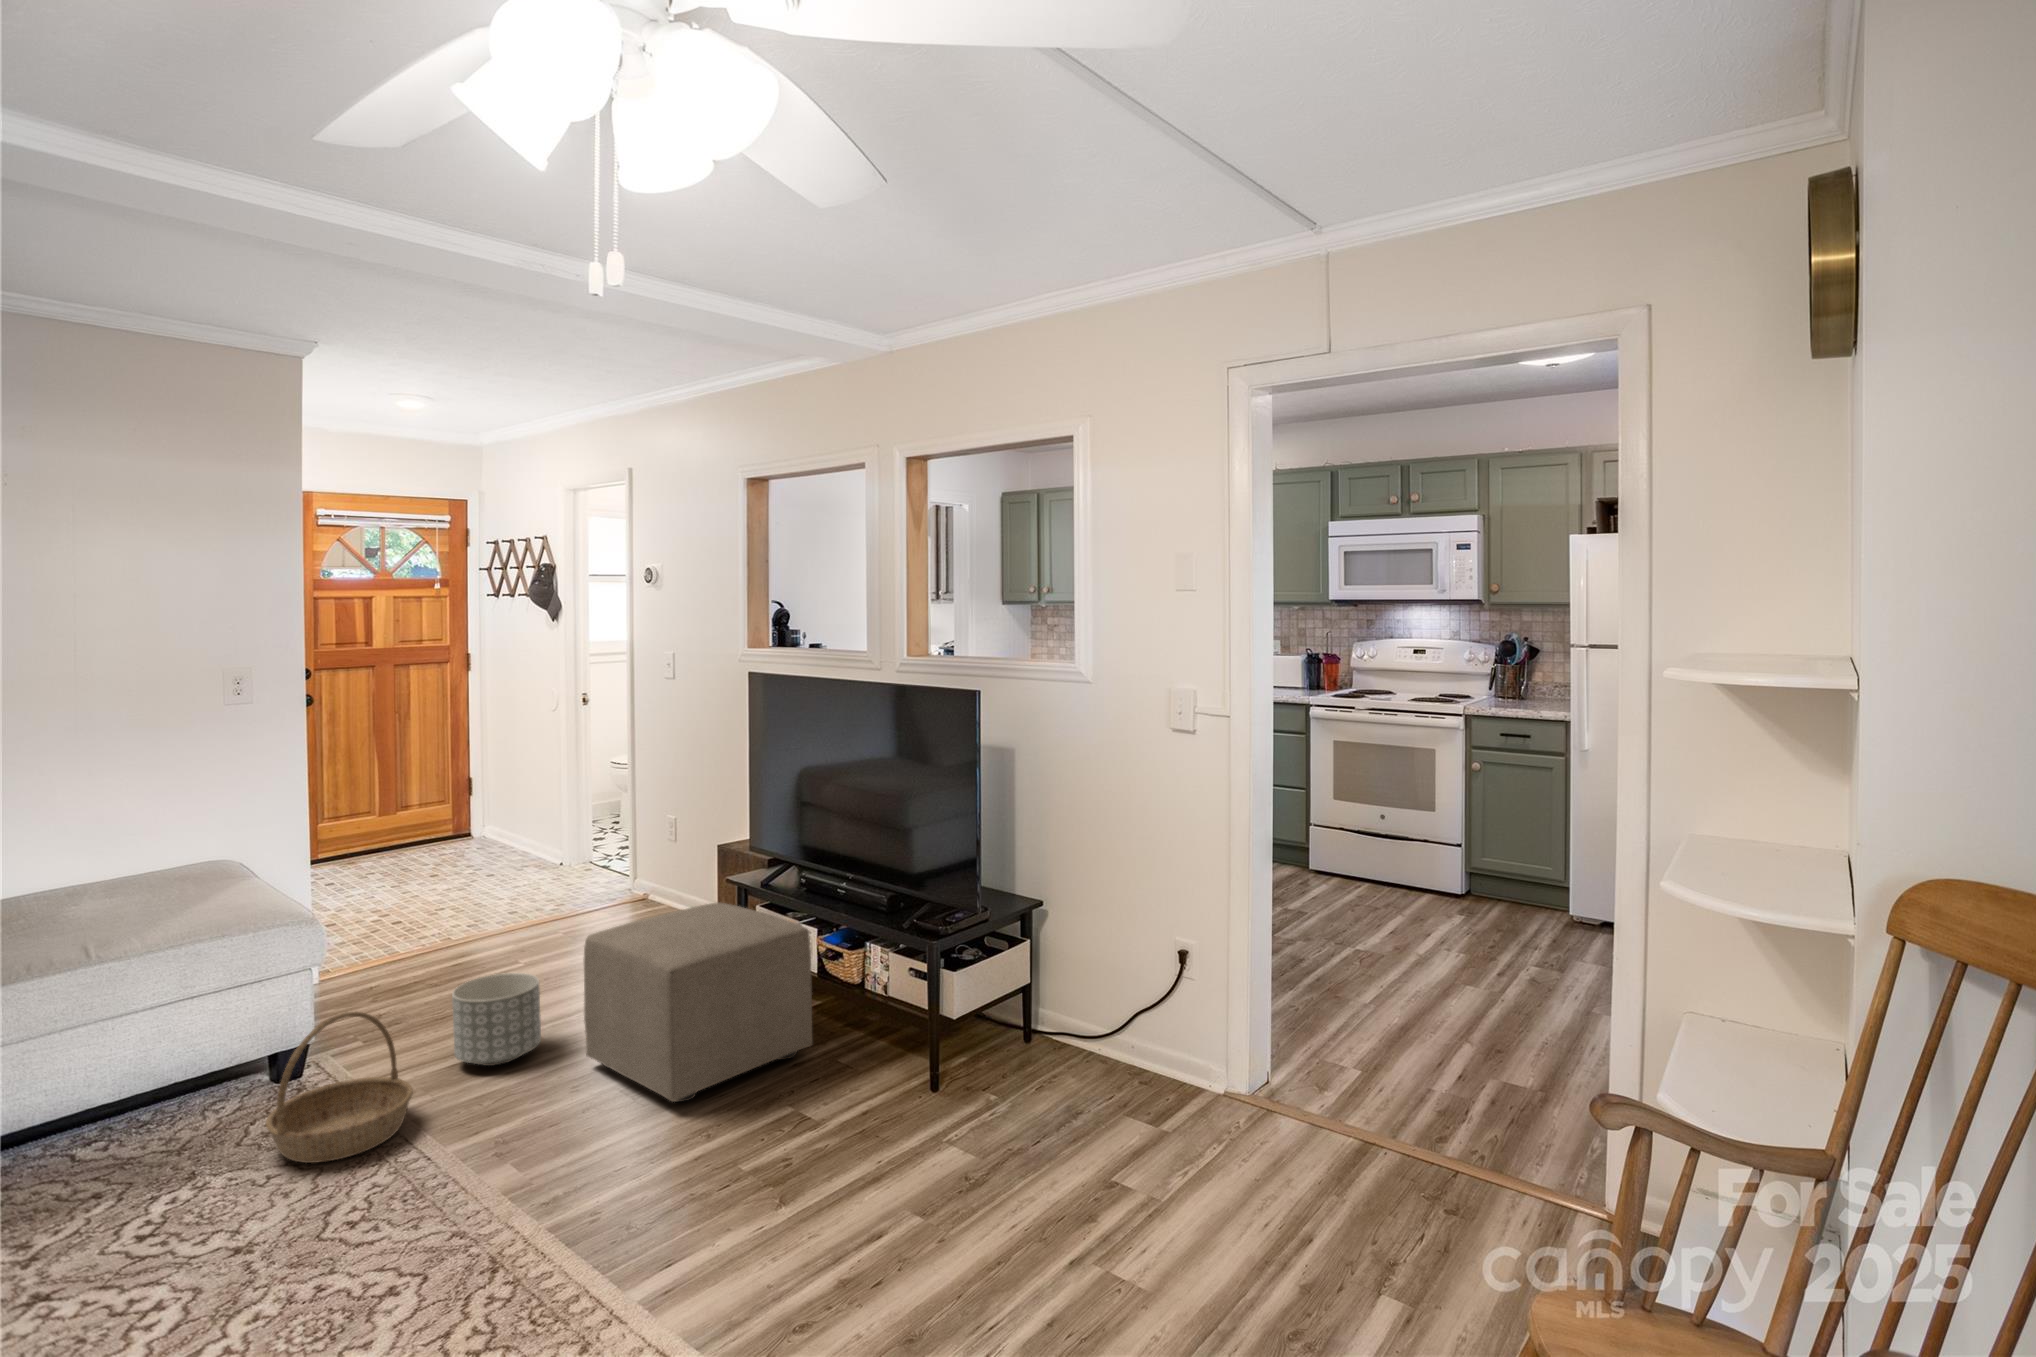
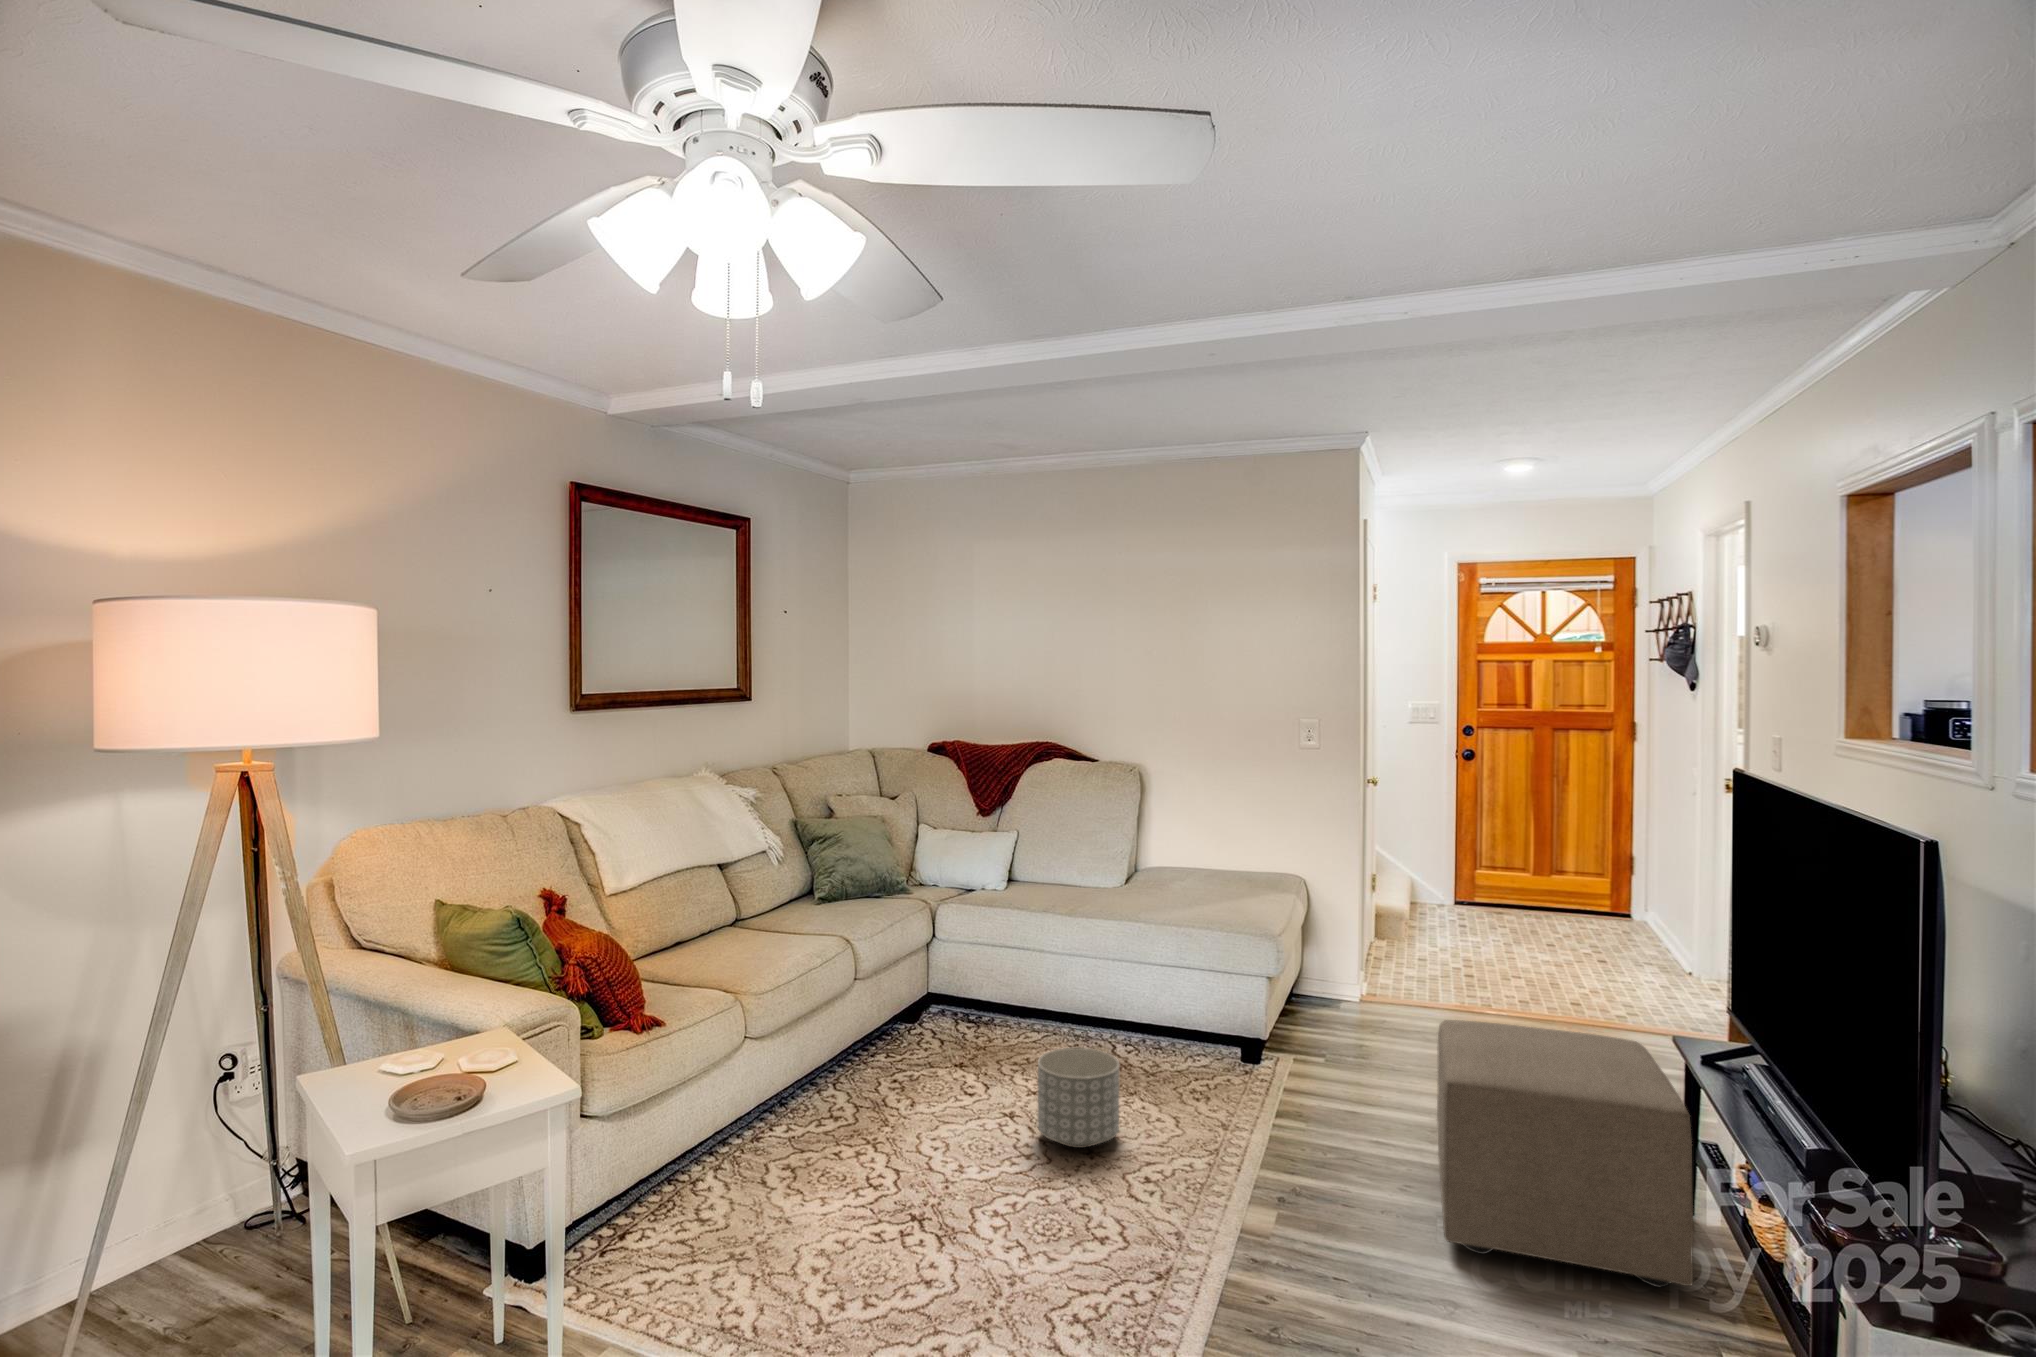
planter: present [452,973,541,1066] -> present [1038,1048,1119,1148]
basket: present [266,1012,413,1163] -> none [1166,1010,1276,1137]

